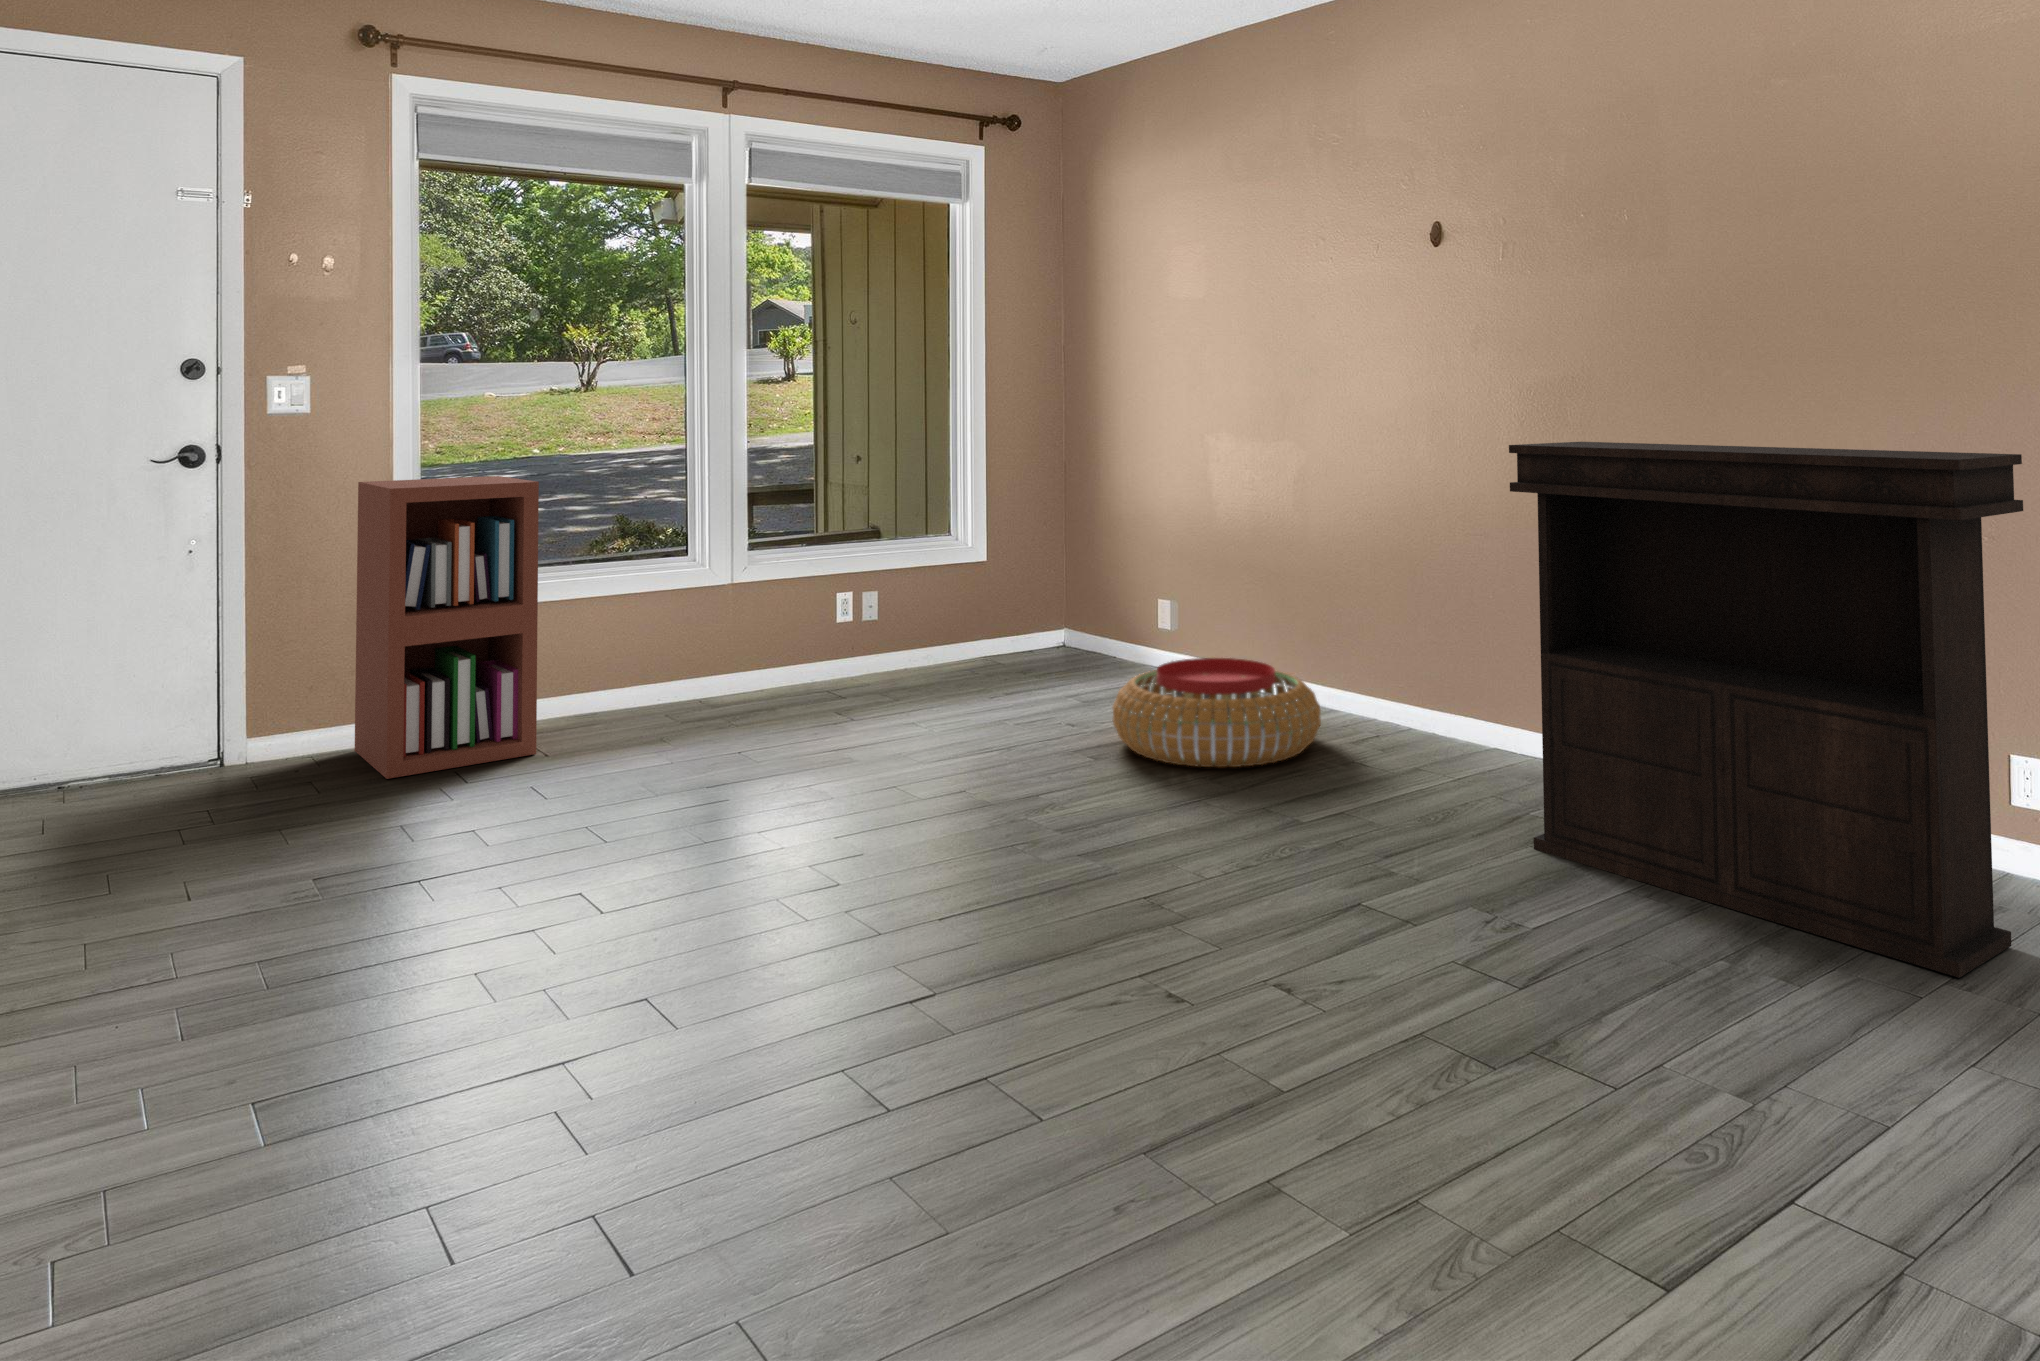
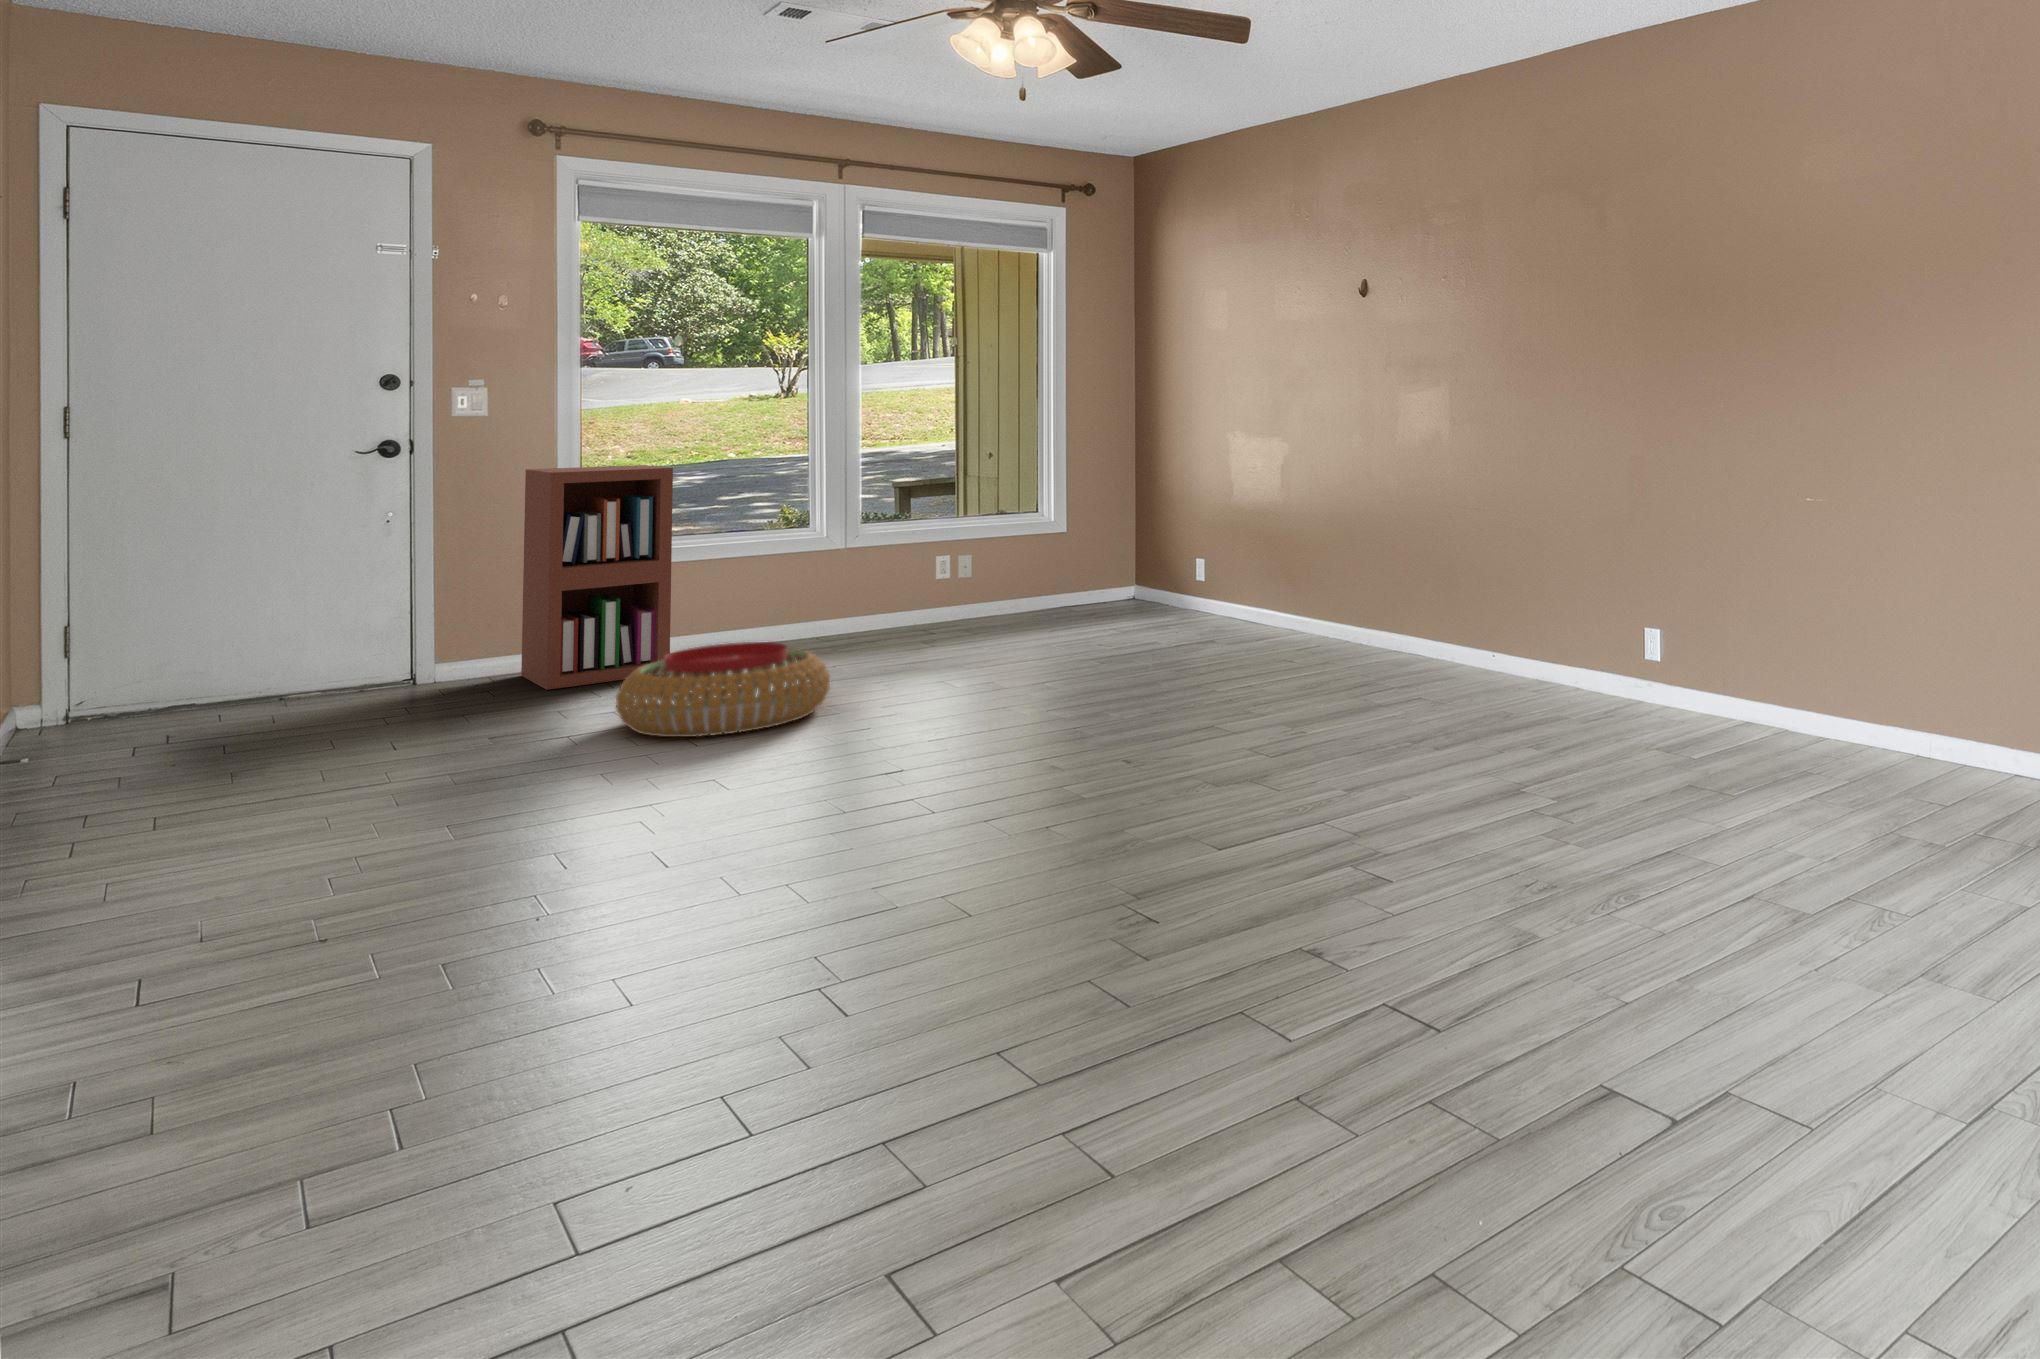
console table: present [1509,442,2023,978] -> none [1350,431,1608,745]
pouf: present [1113,658,1321,767] -> present [616,642,830,737]

